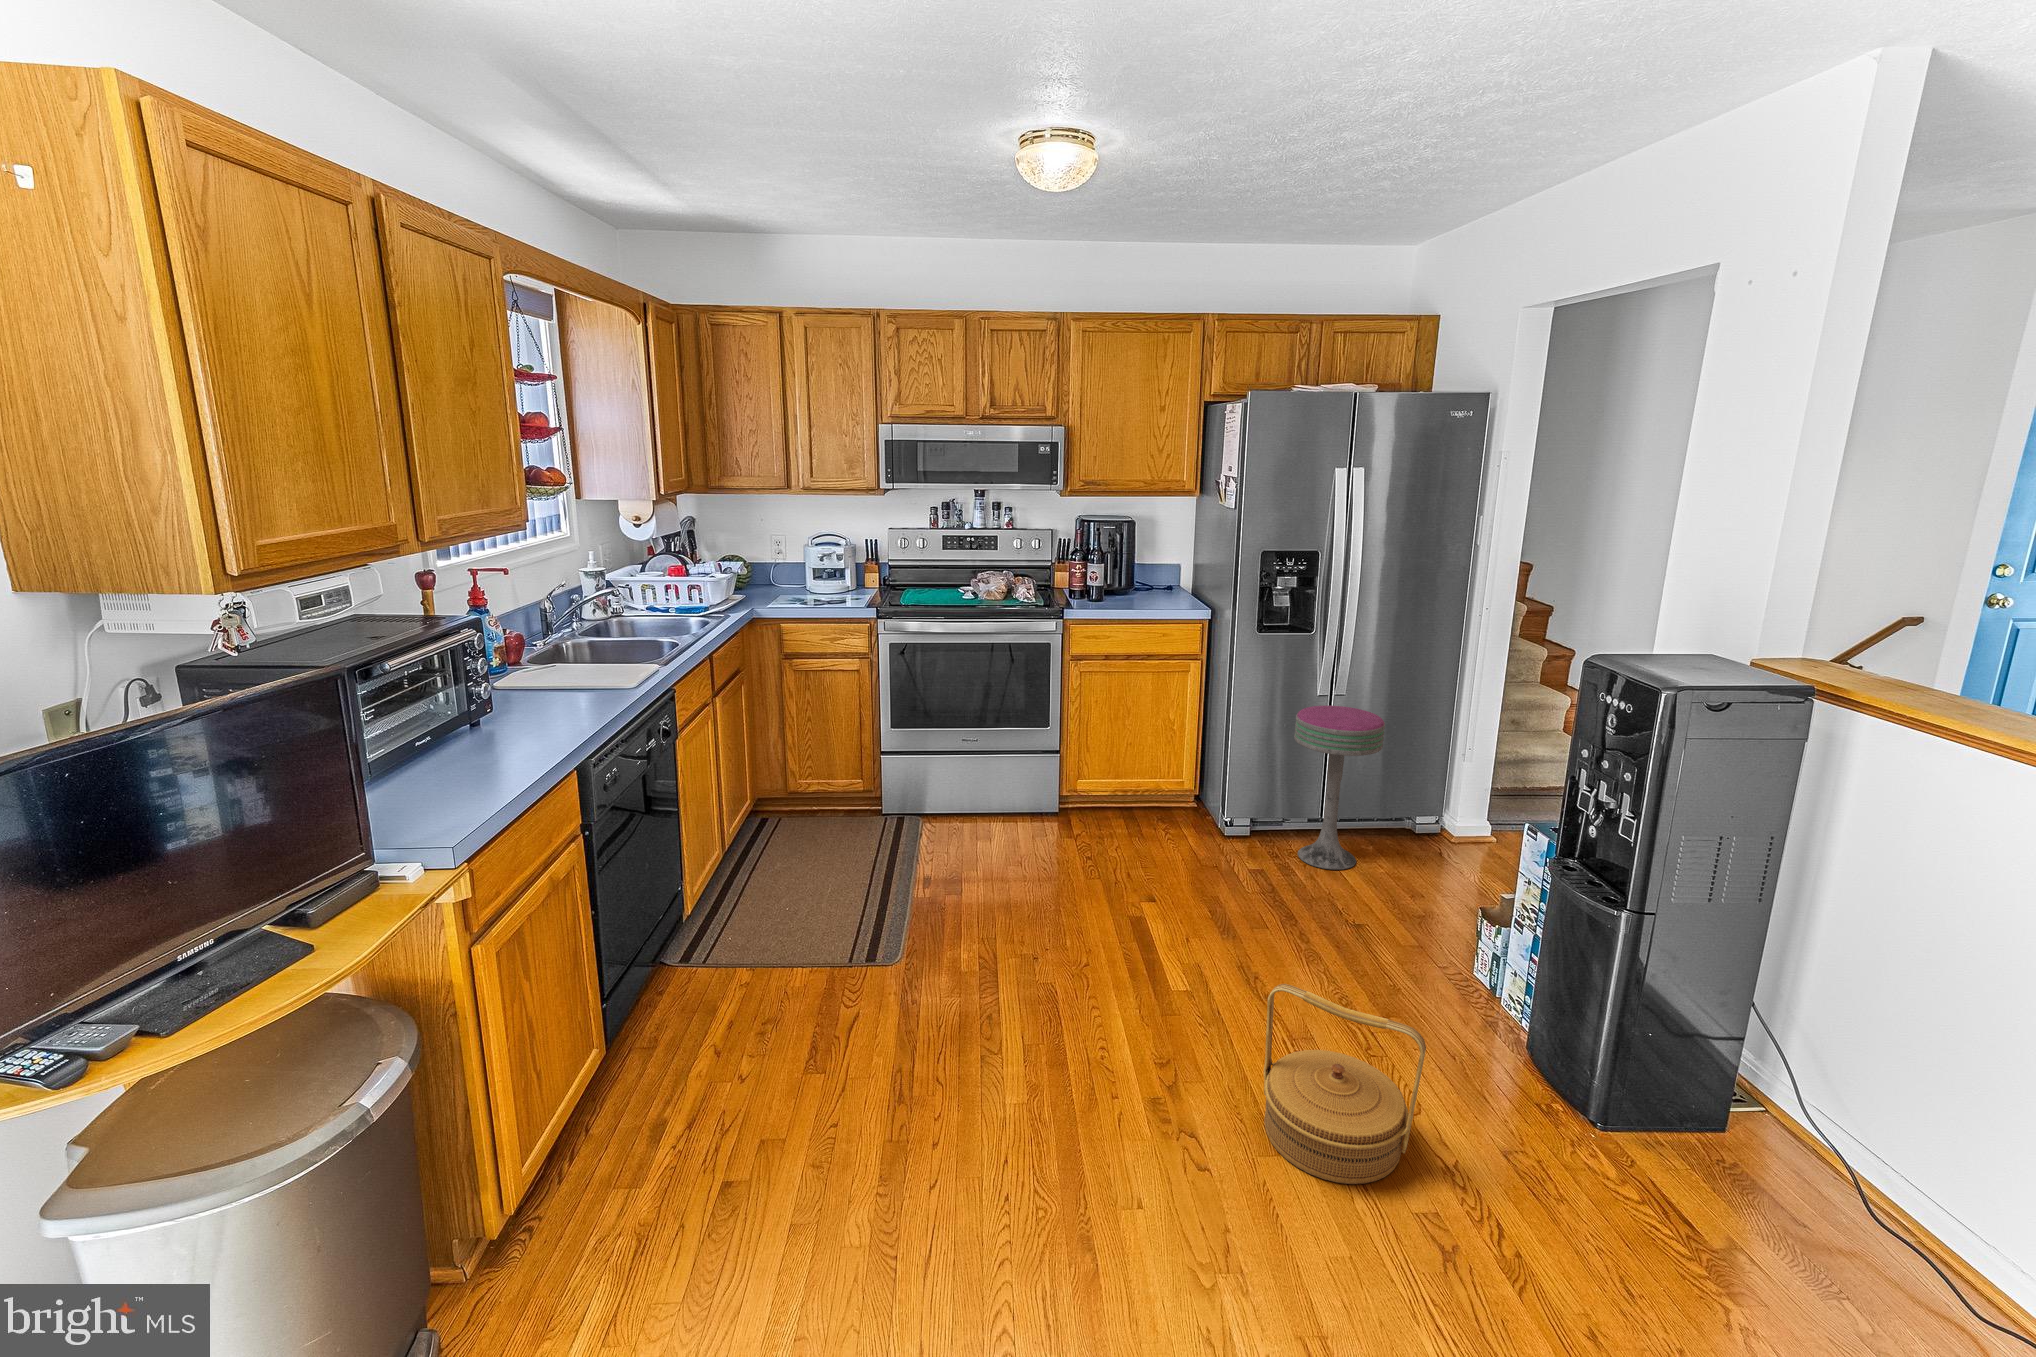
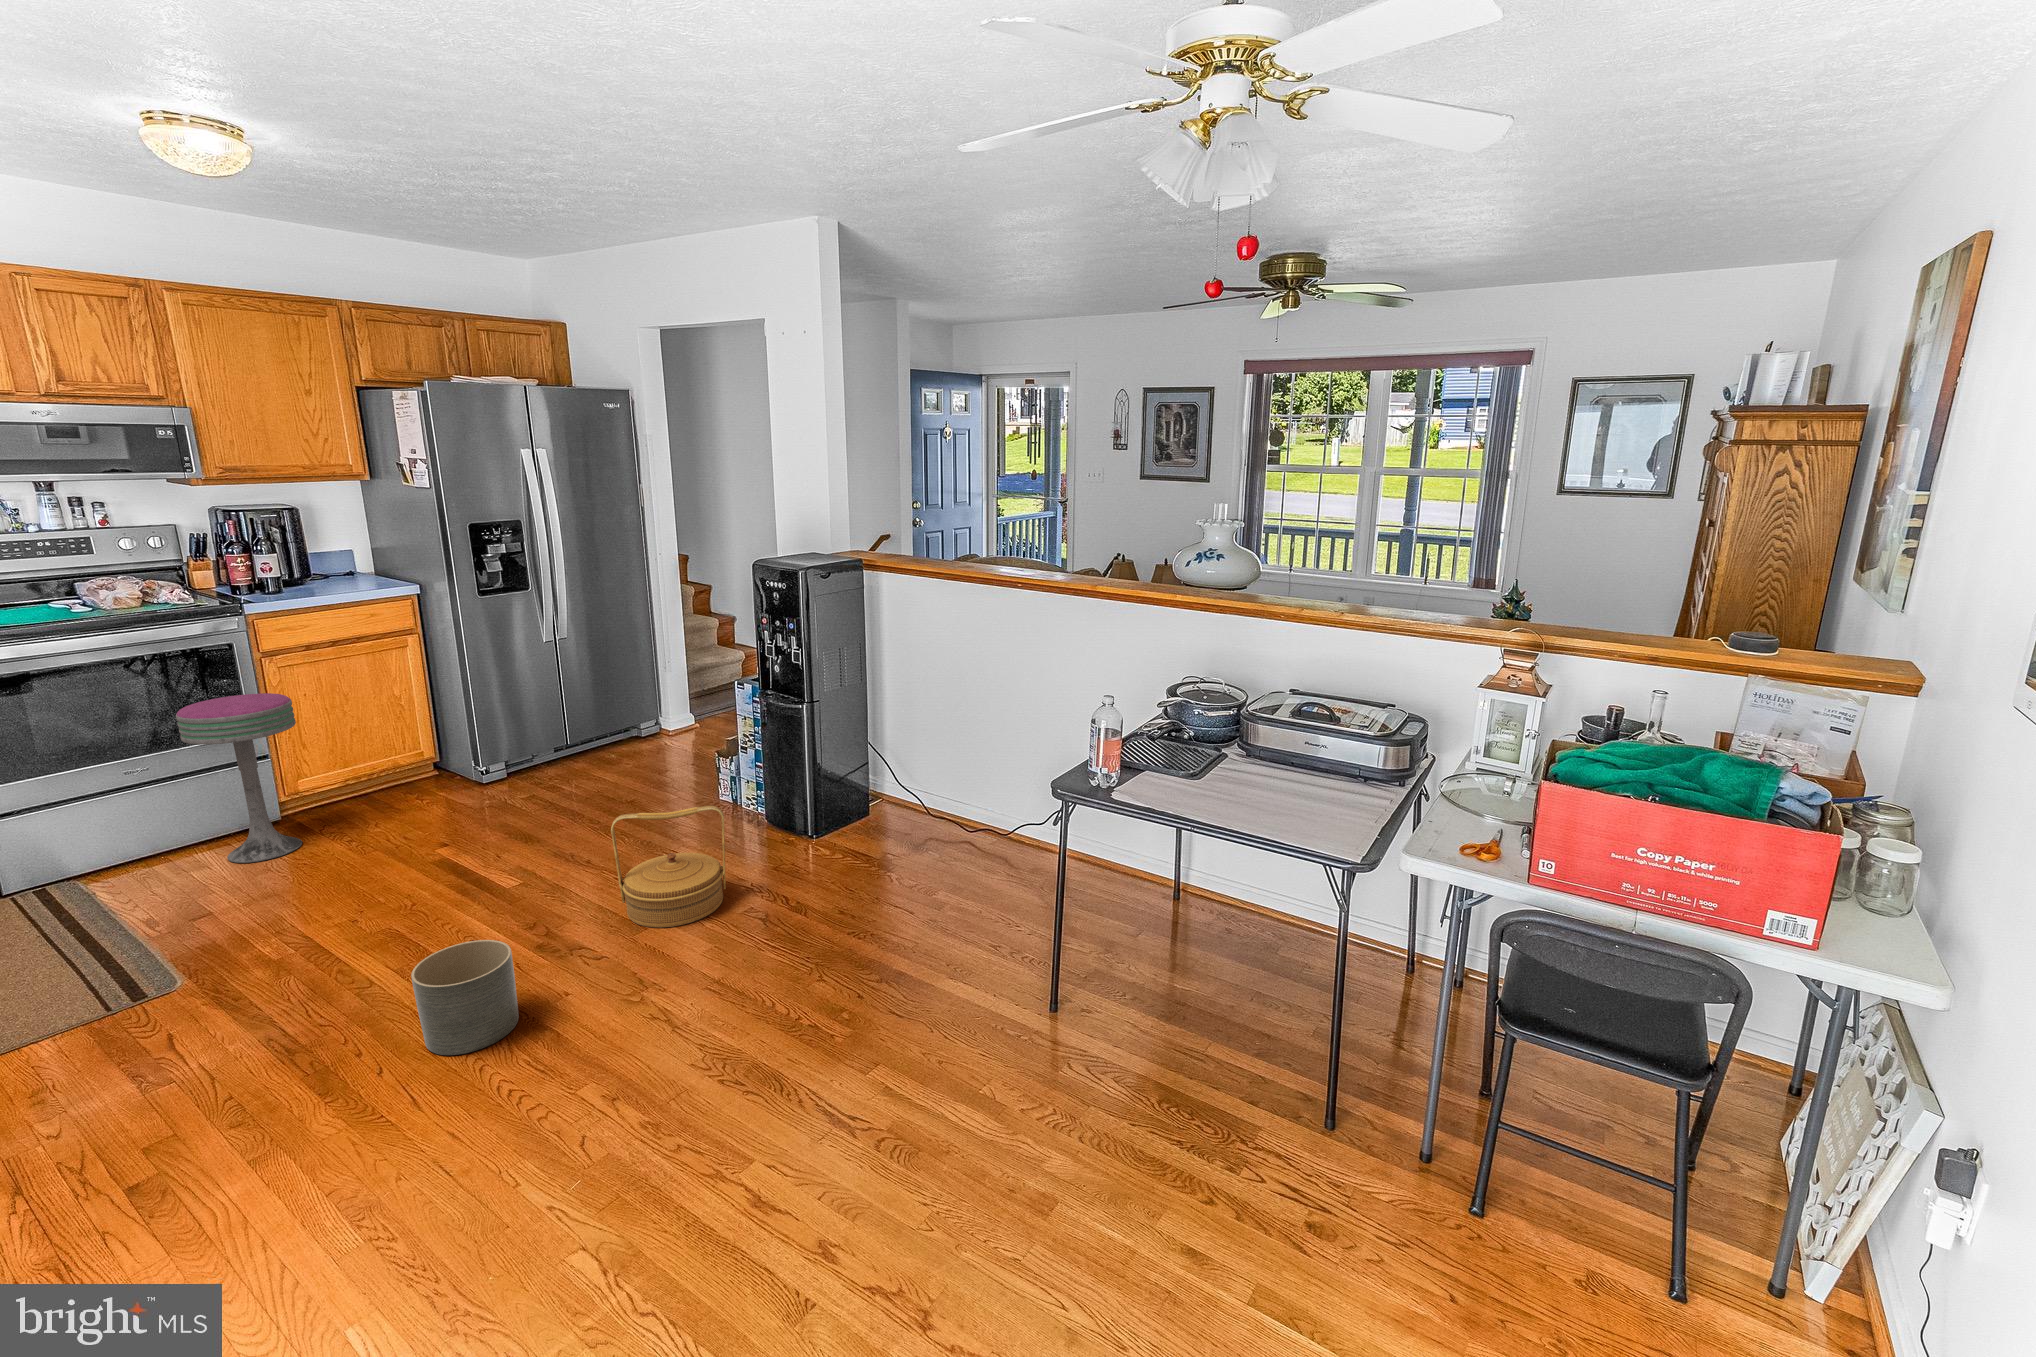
bar stool: present [1294,706,1385,870] -> present [176,693,302,863]
planter: none [981,1077,1085,1229] -> present [411,940,519,1055]

